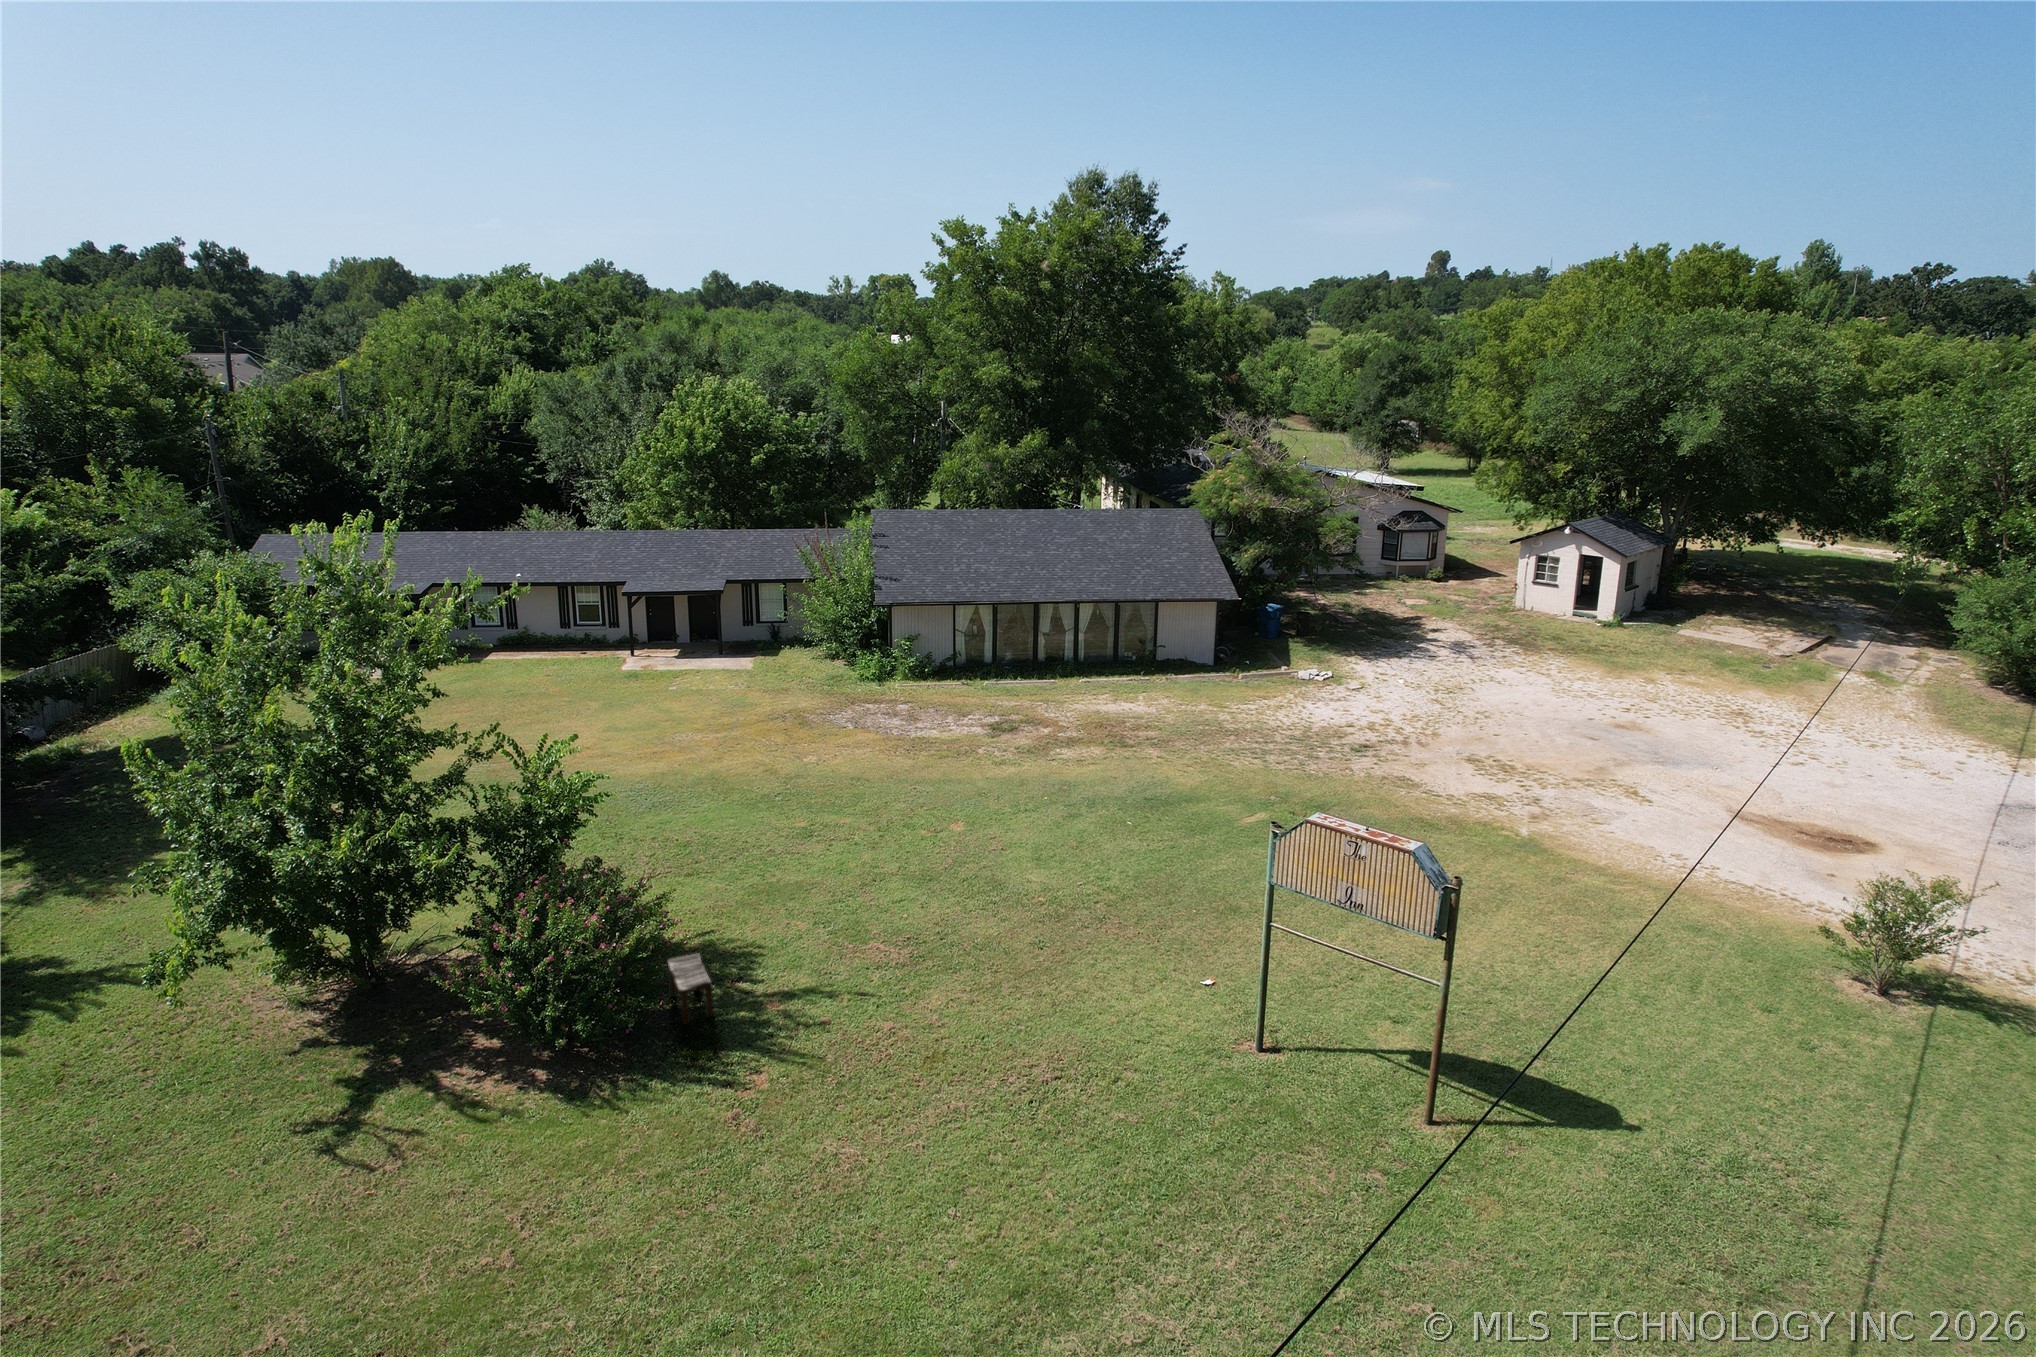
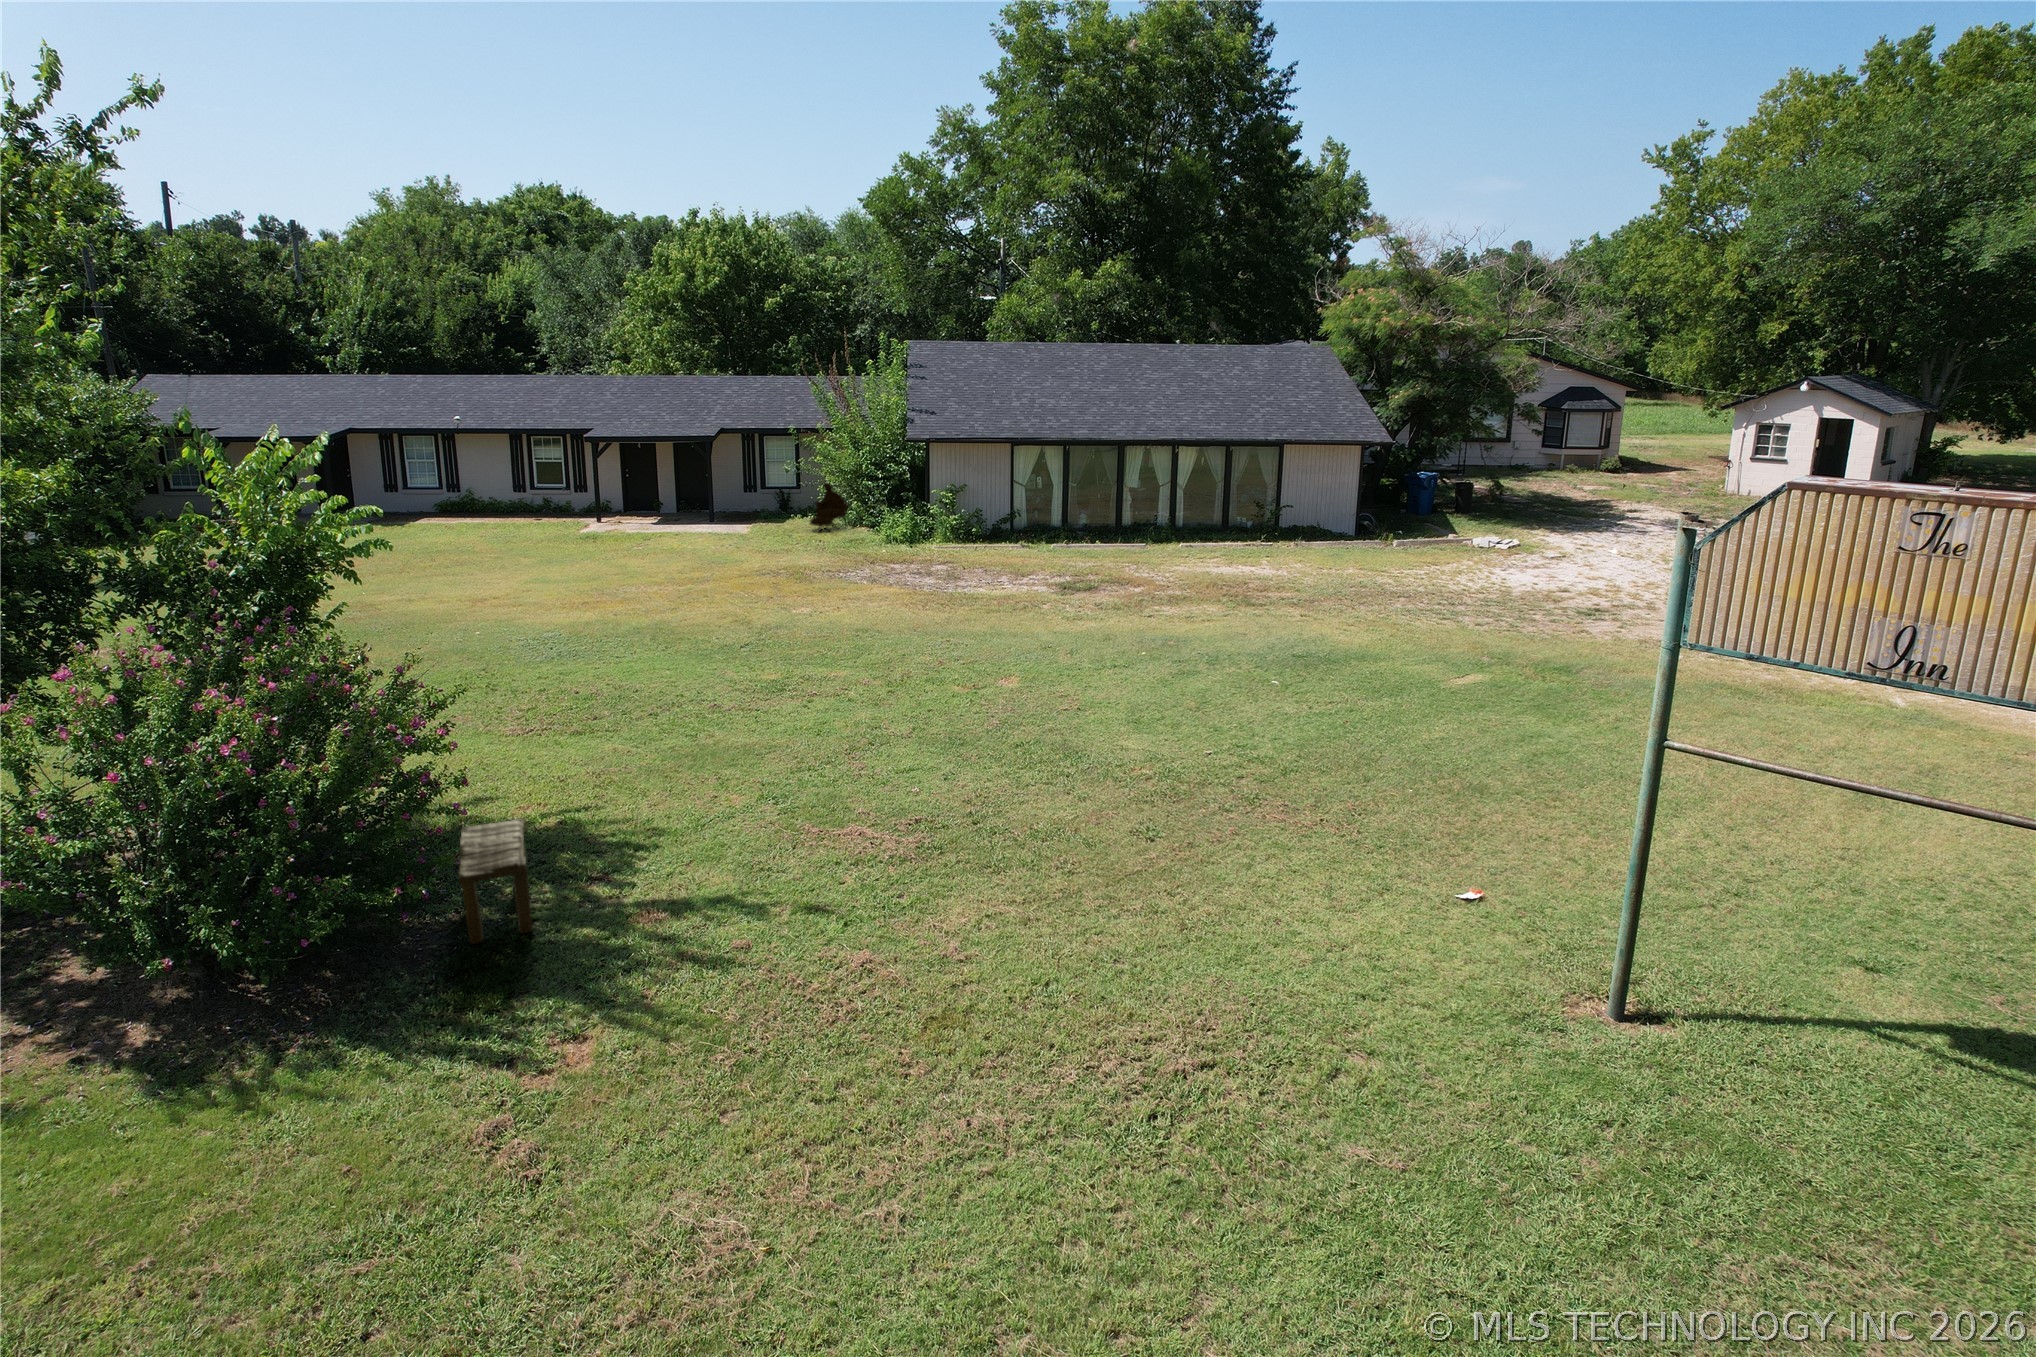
lounge chair: none [801,627,833,669] -> present [810,482,850,531]

